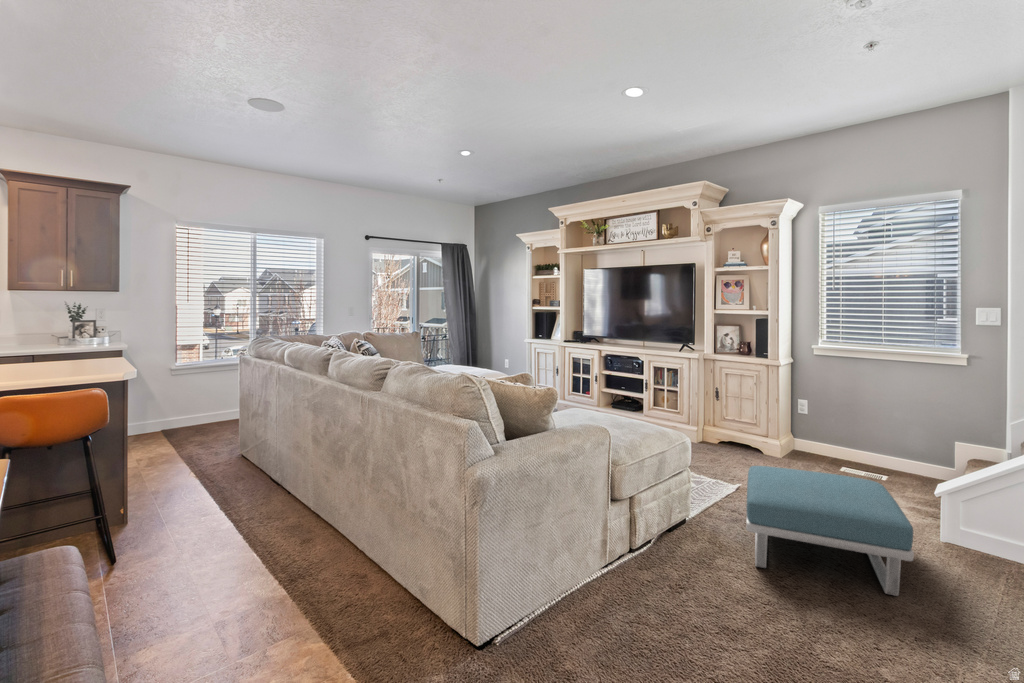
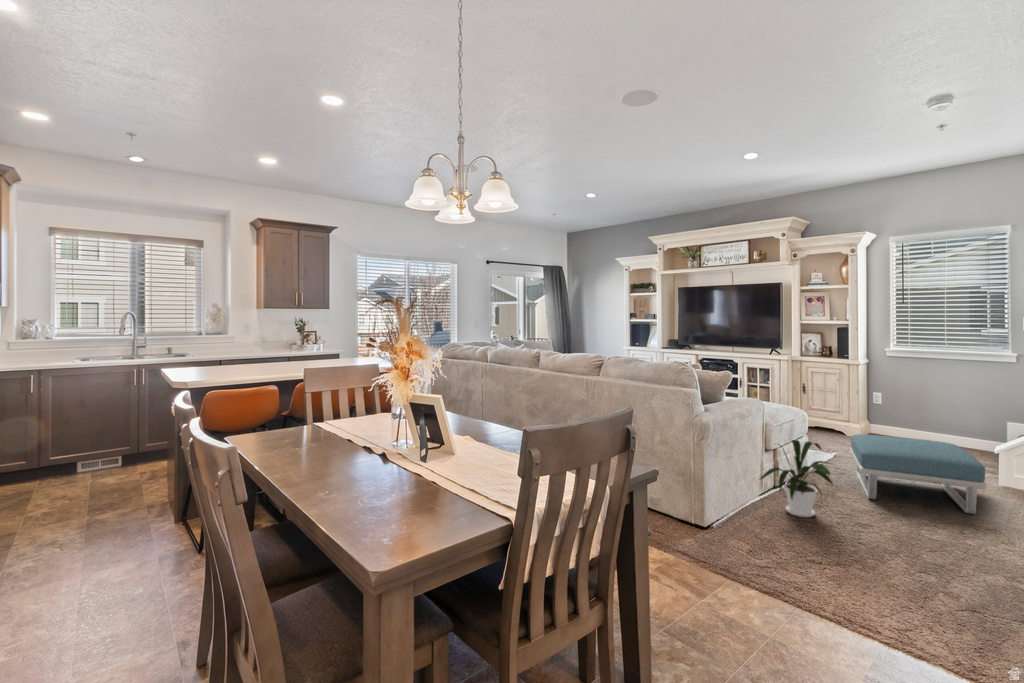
house plant: none [586,492,700,610] -> present [760,440,832,517]

